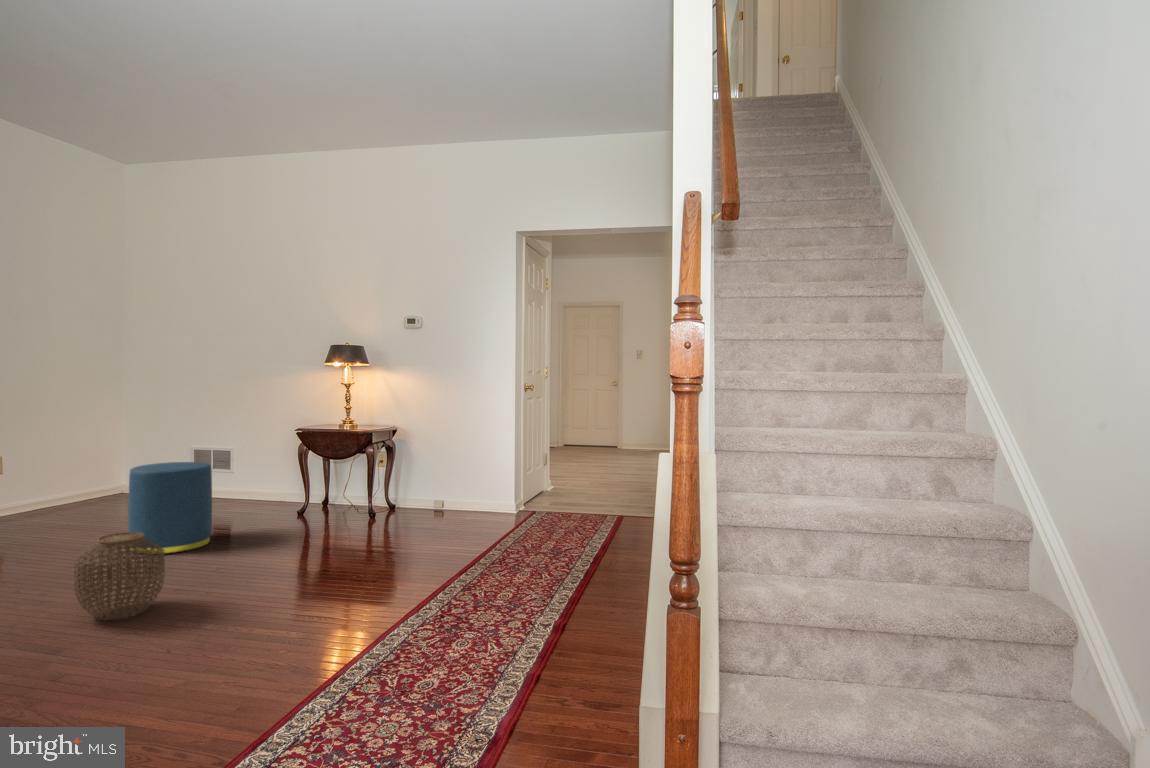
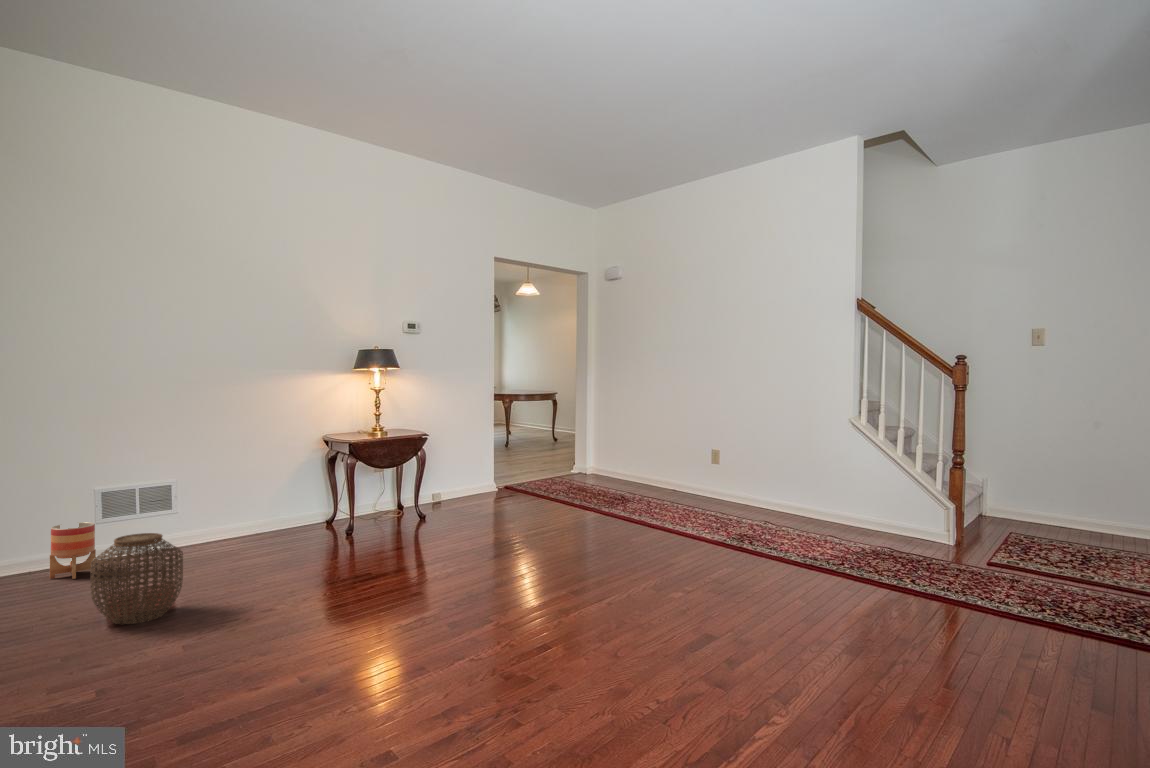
ottoman: present [128,462,212,554] -> none [154,469,237,563]
planter: none [26,516,71,572] -> present [50,522,96,579]

